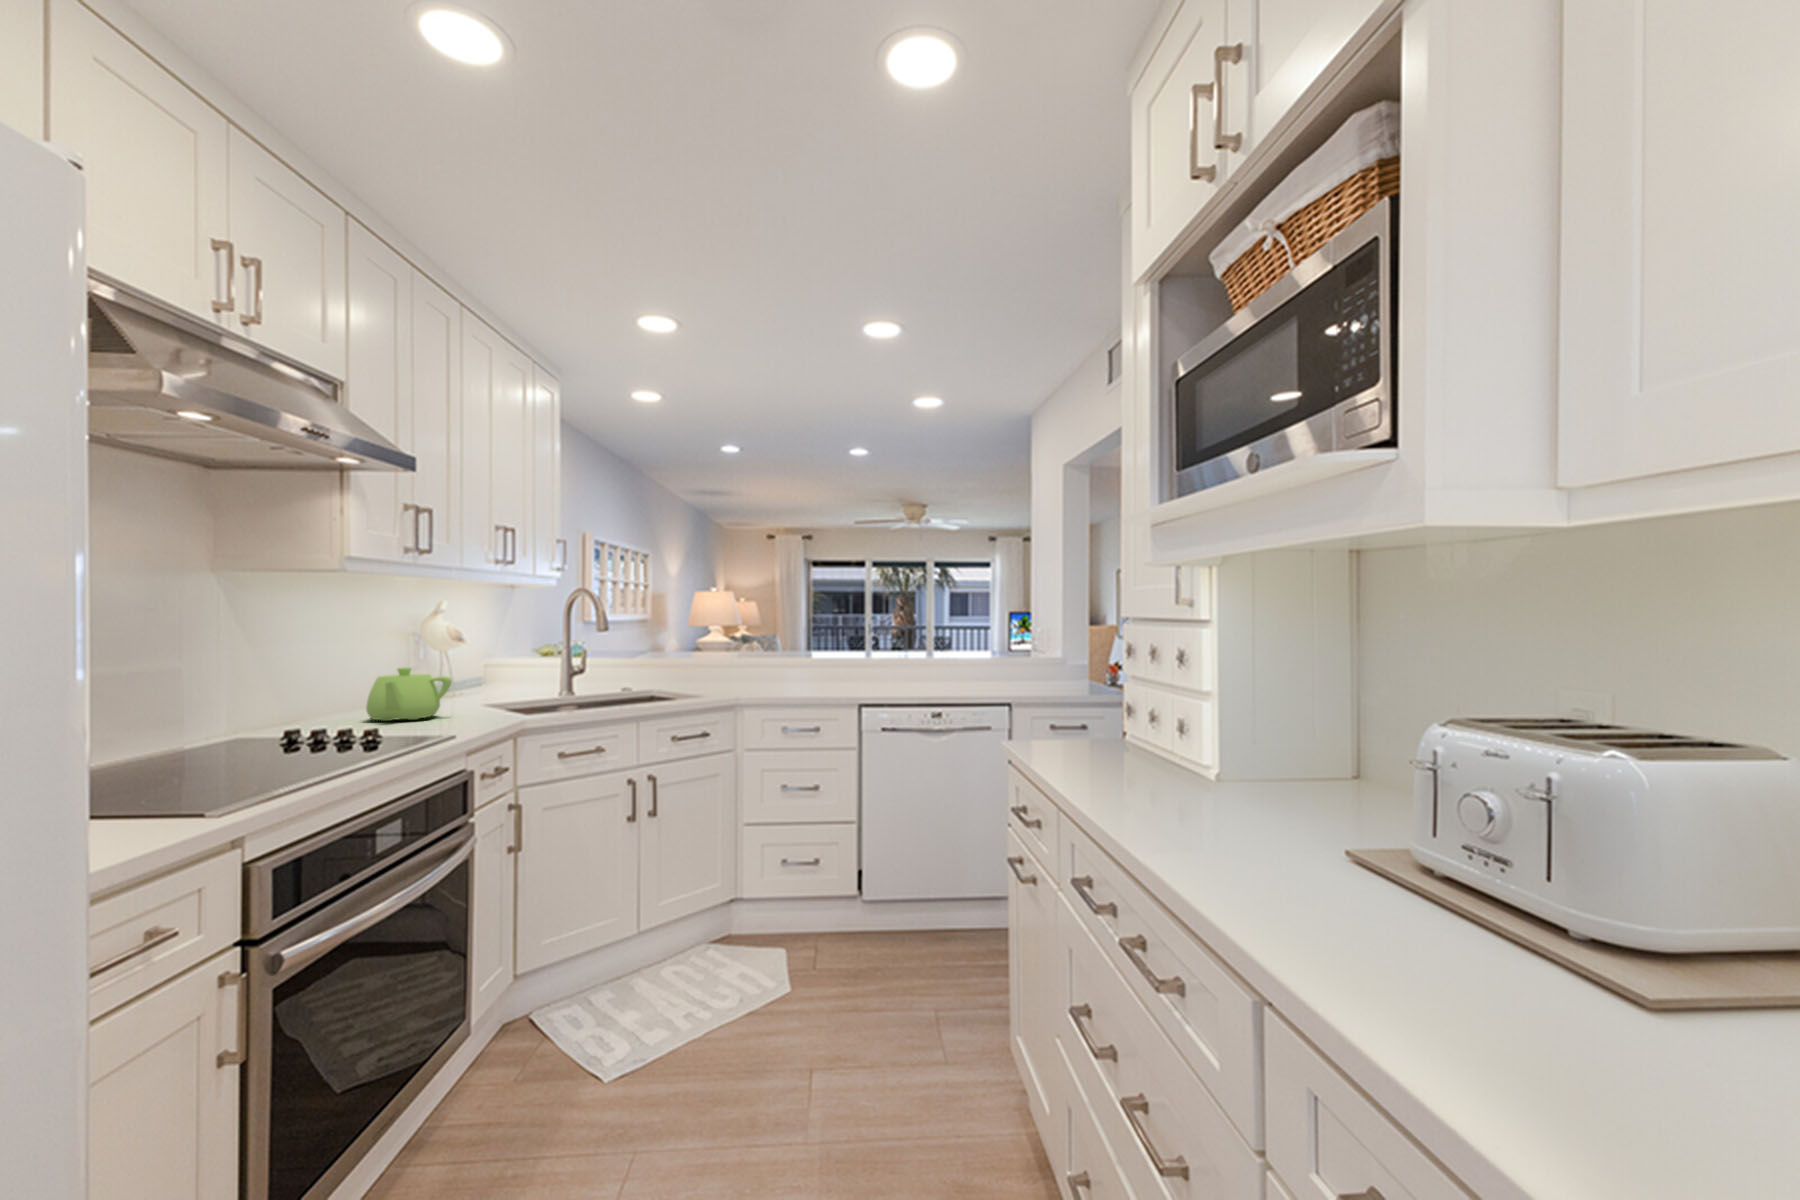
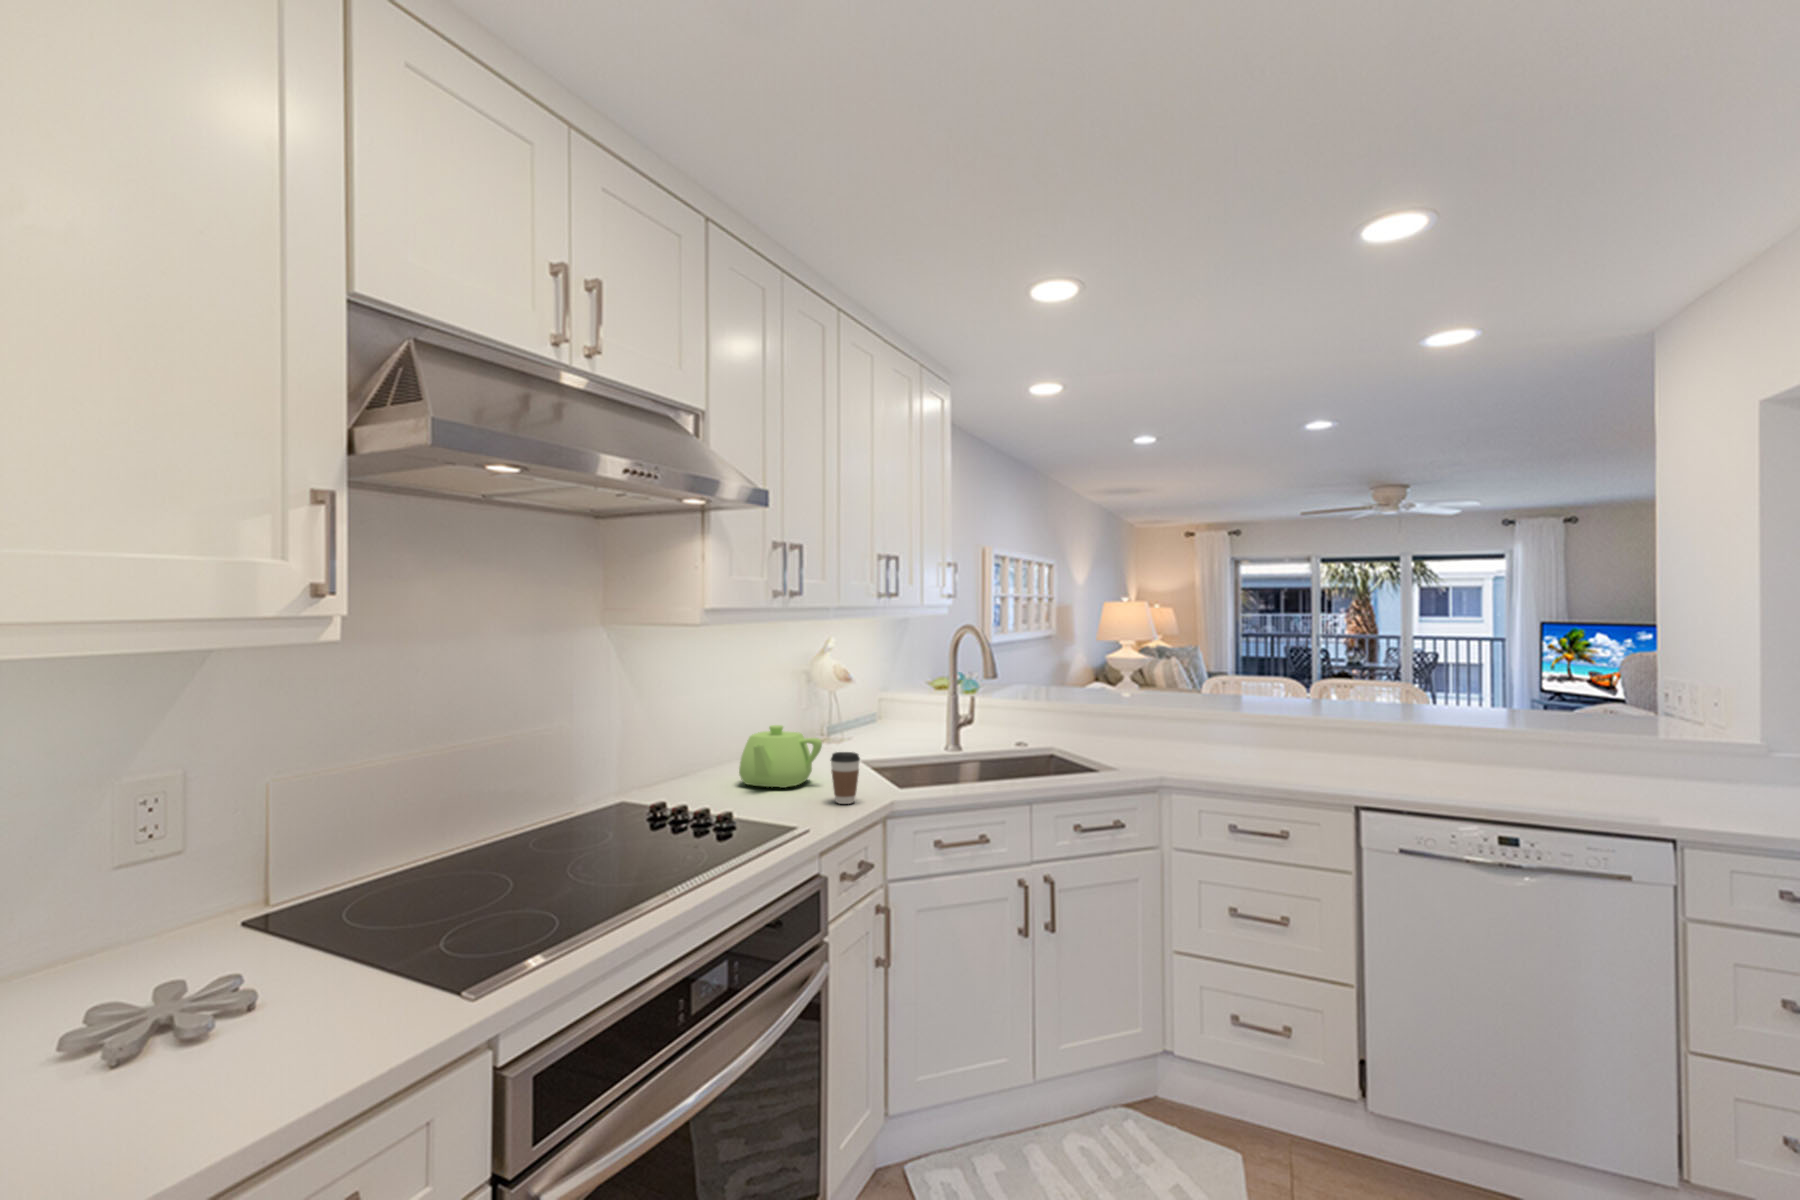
coffee cup: none [465,682,493,724] -> present [830,752,860,804]

